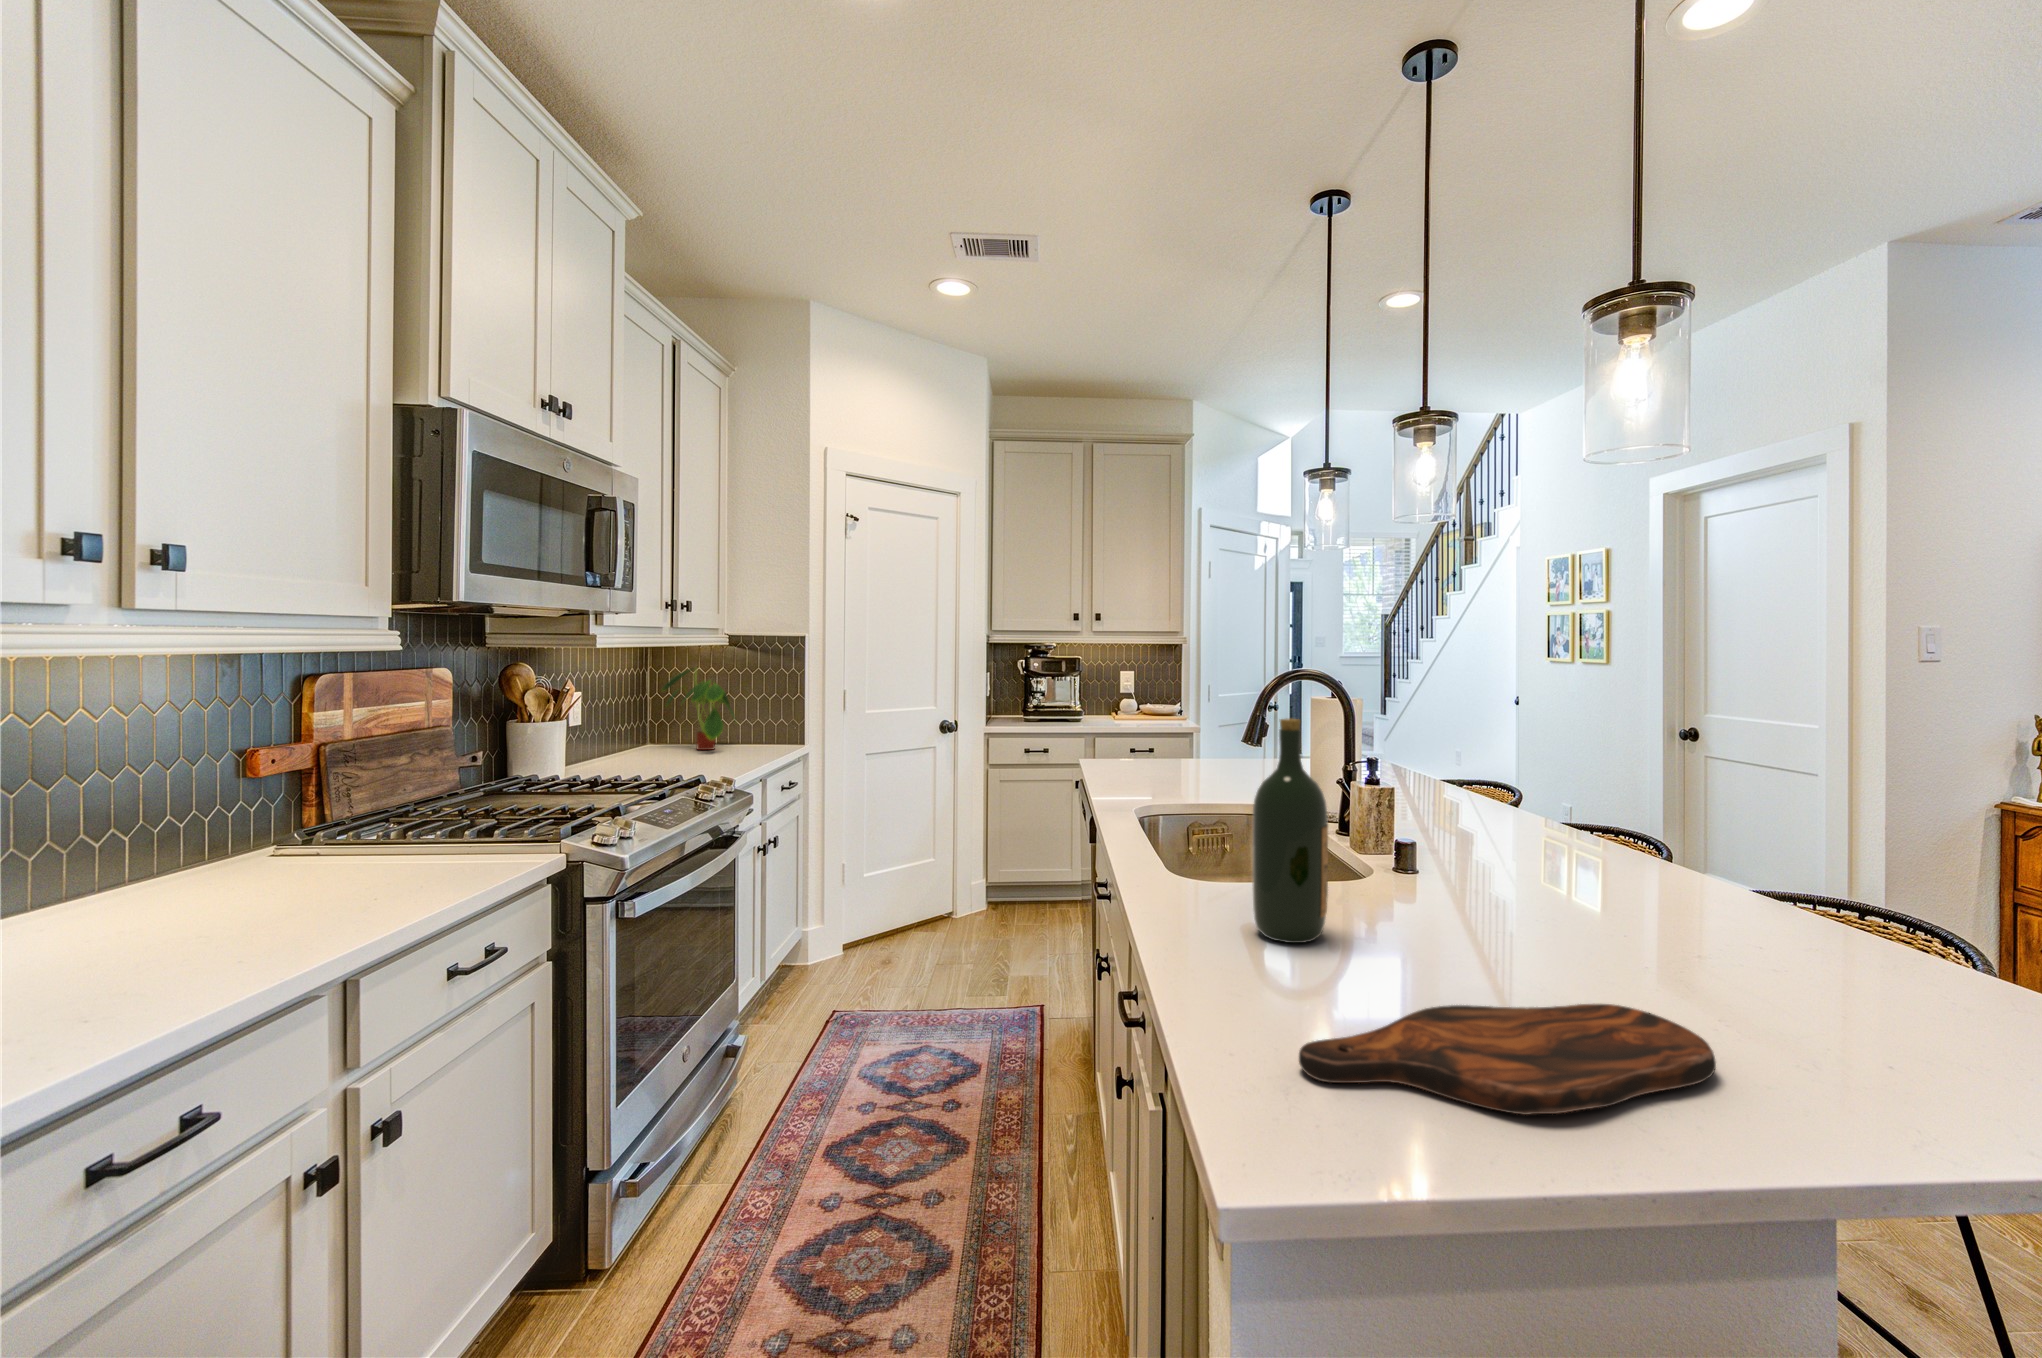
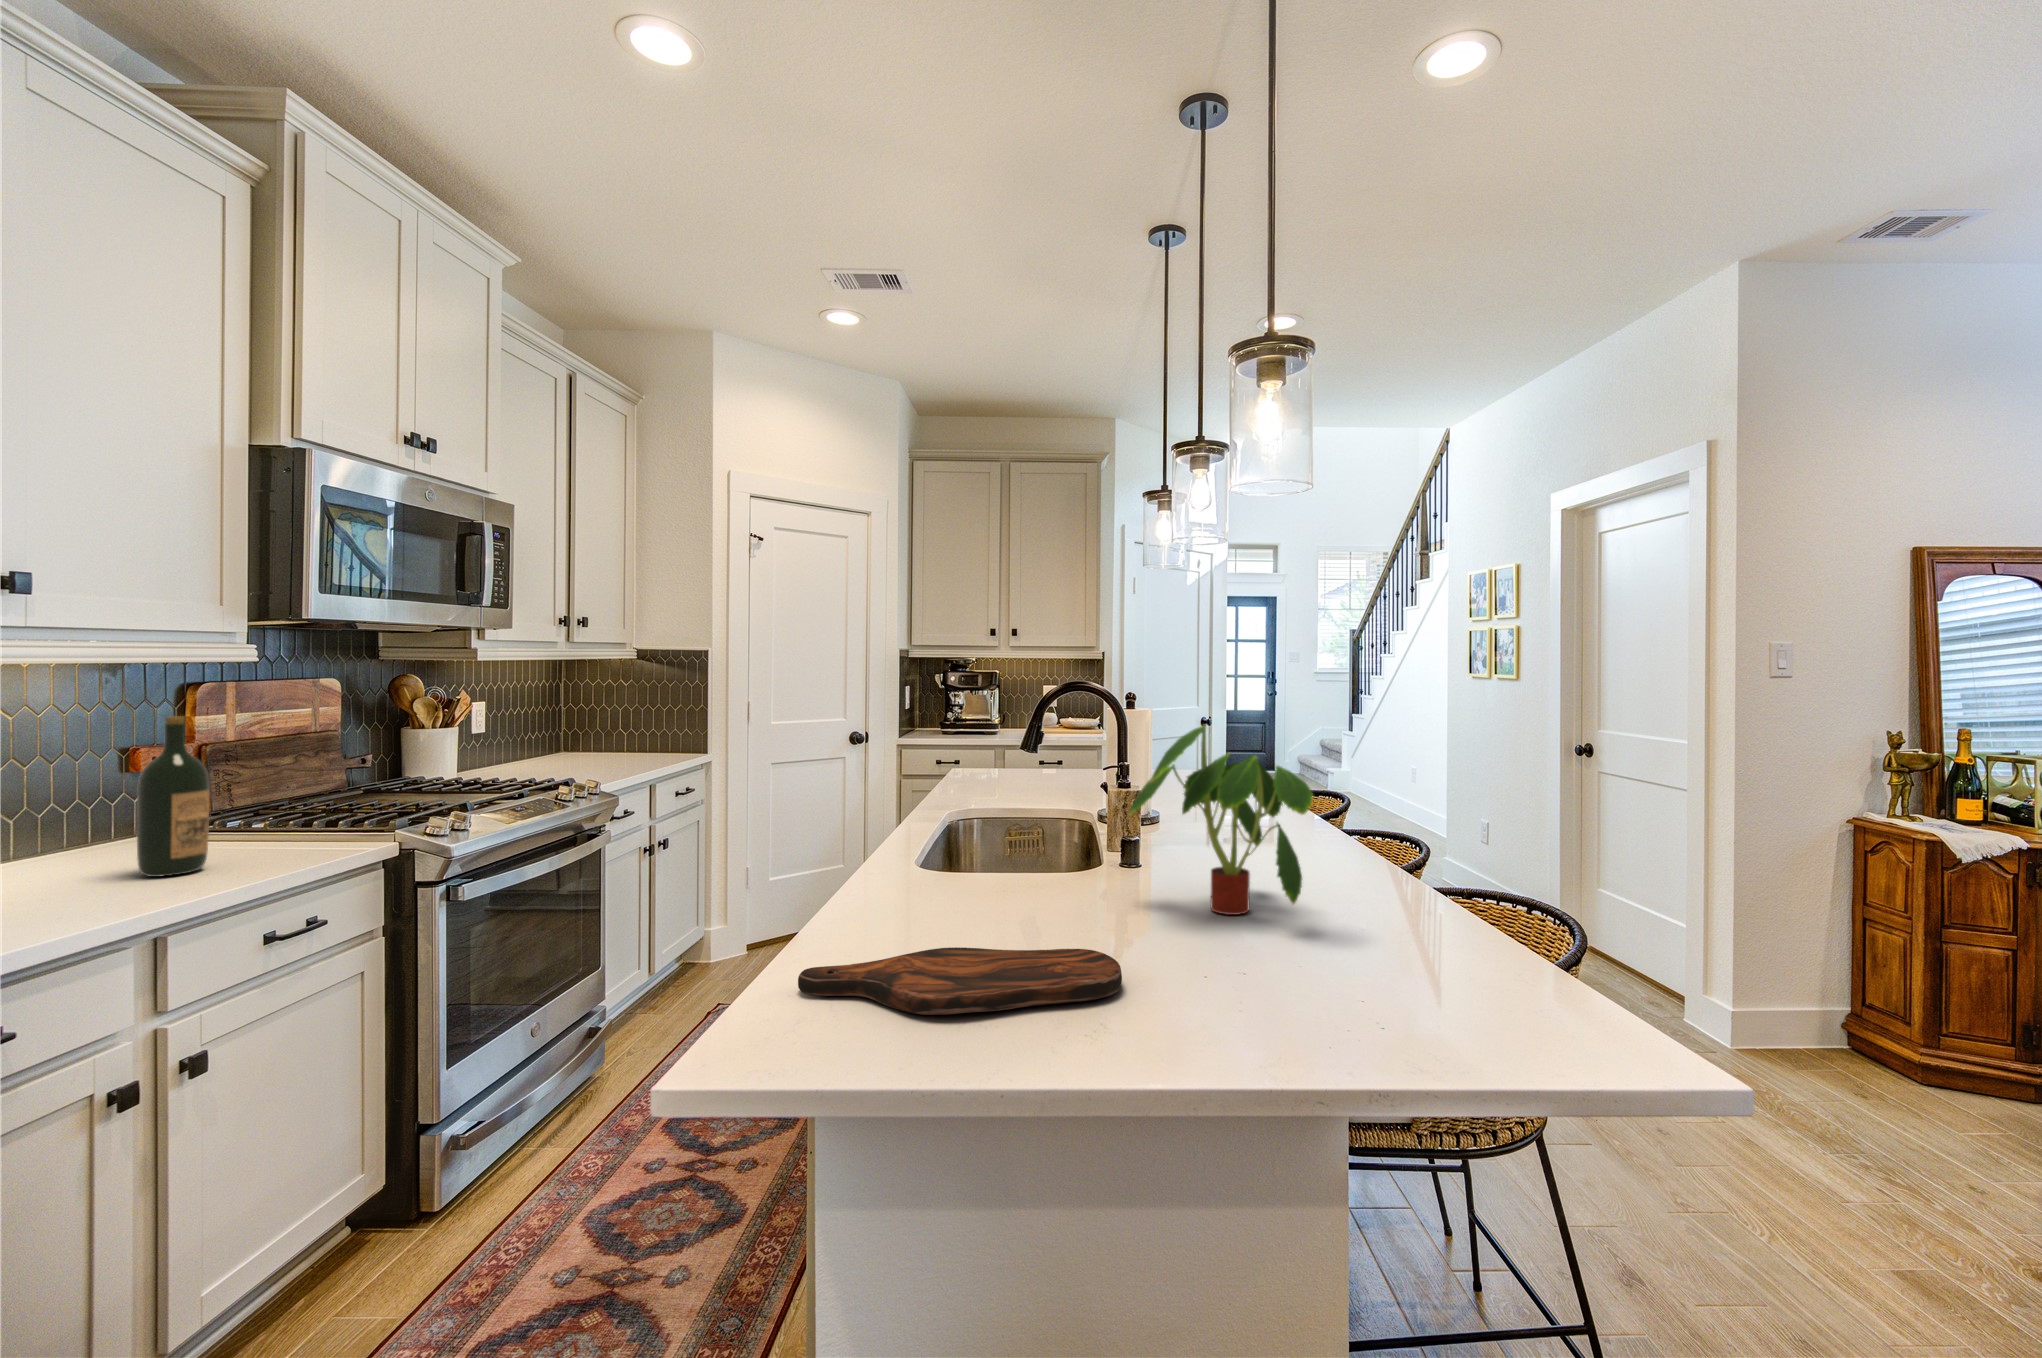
plant: present [662,668,735,750] -> present [1129,725,1313,915]
wine bottle: present [1252,719,1328,943] -> present [137,716,210,877]

